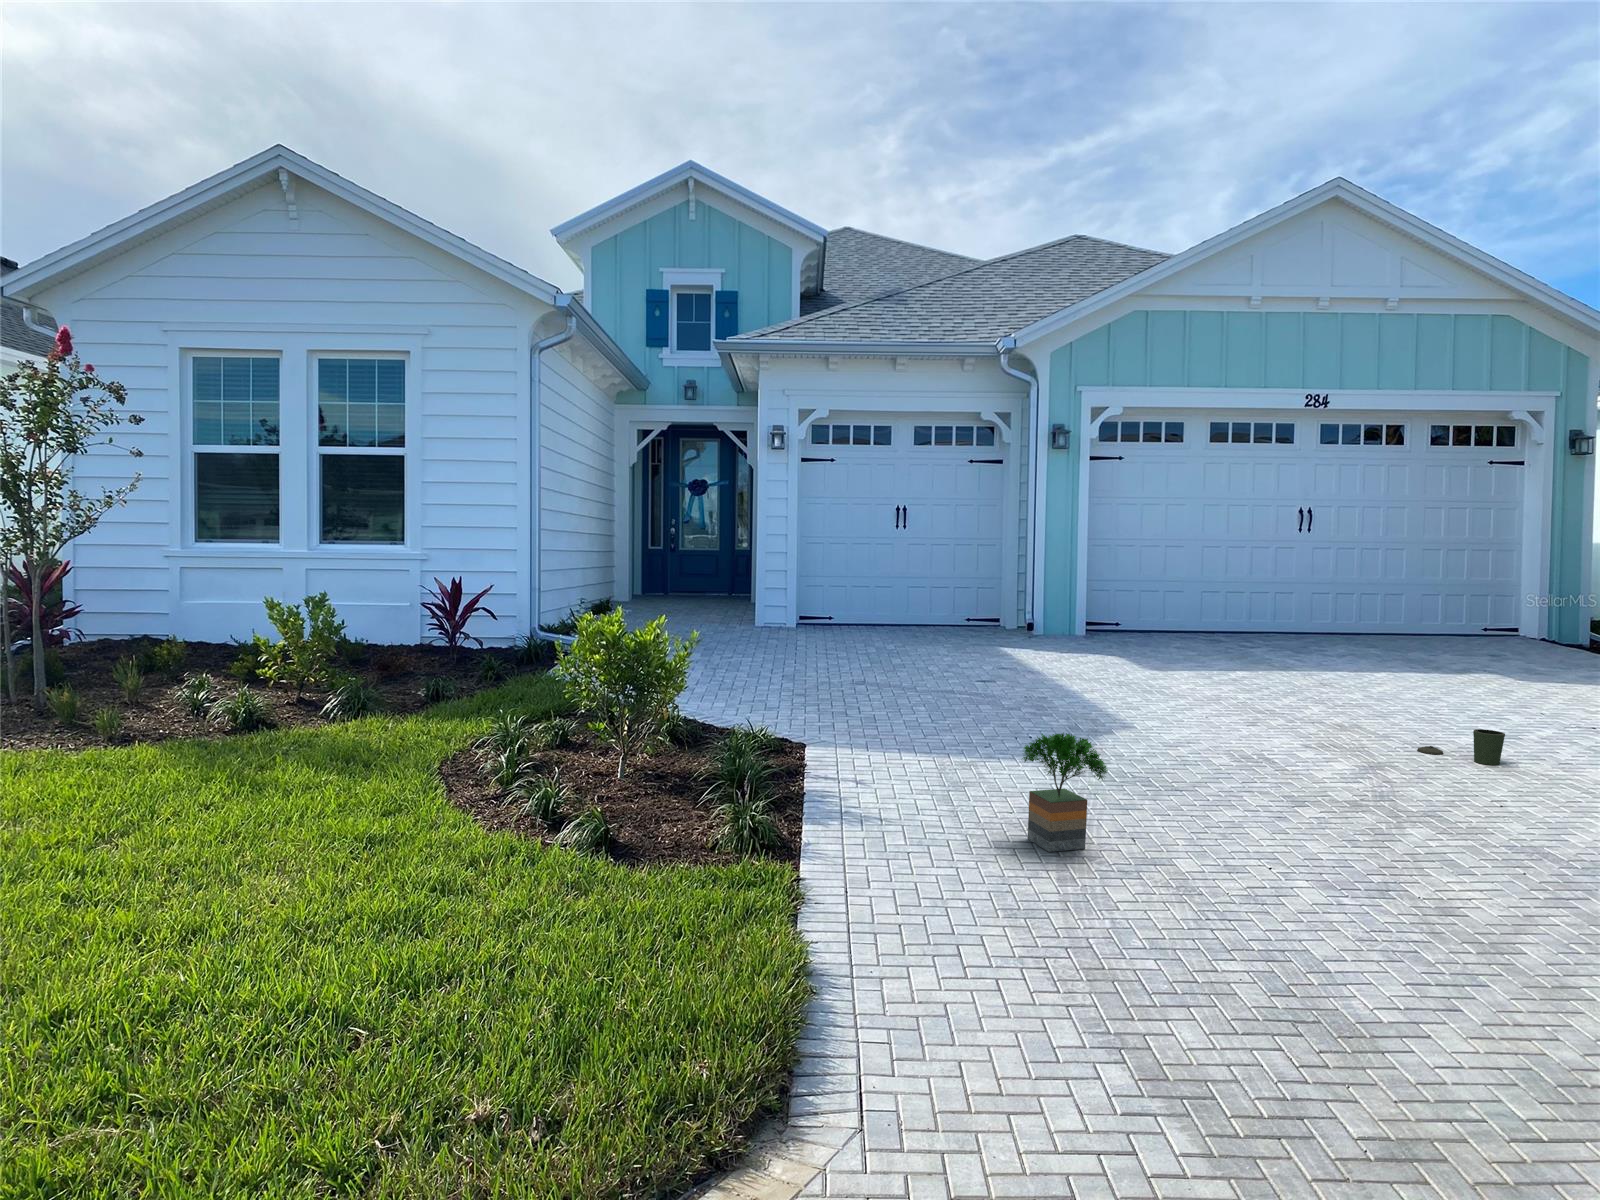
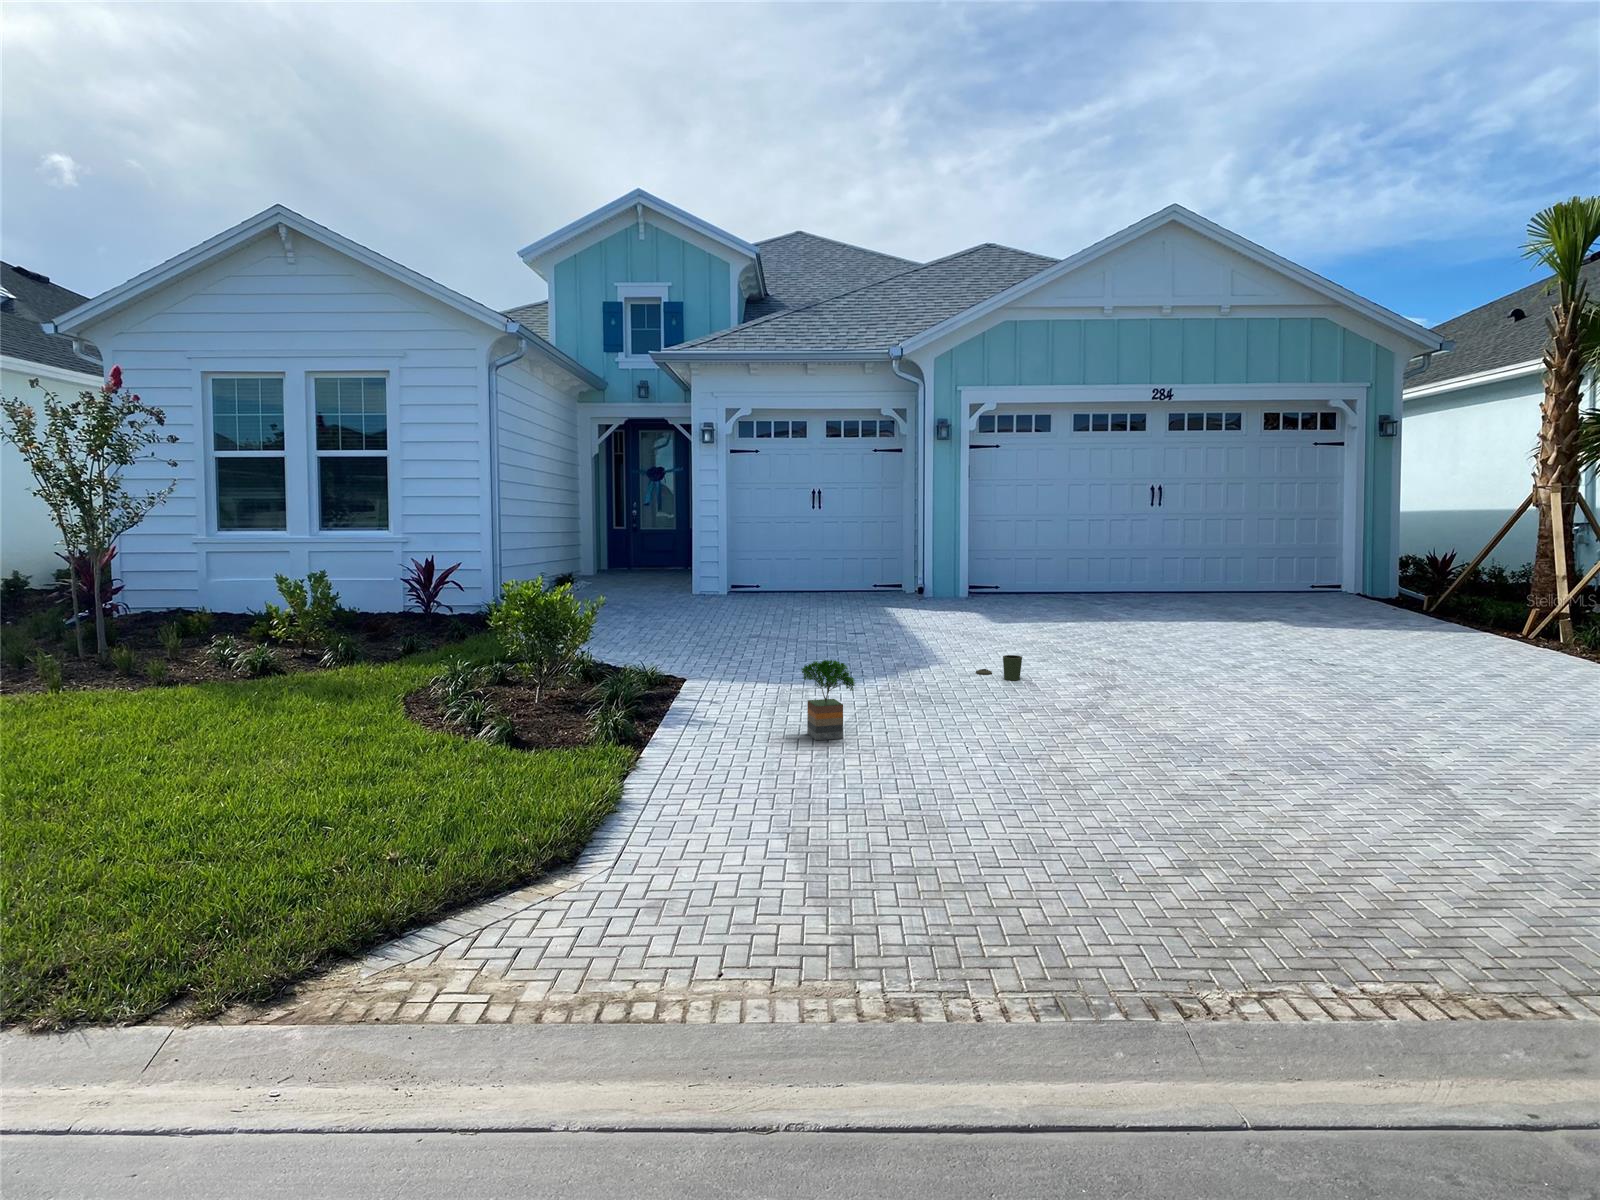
trash can: present [1417,729,1505,765] -> present [976,655,1022,680]

